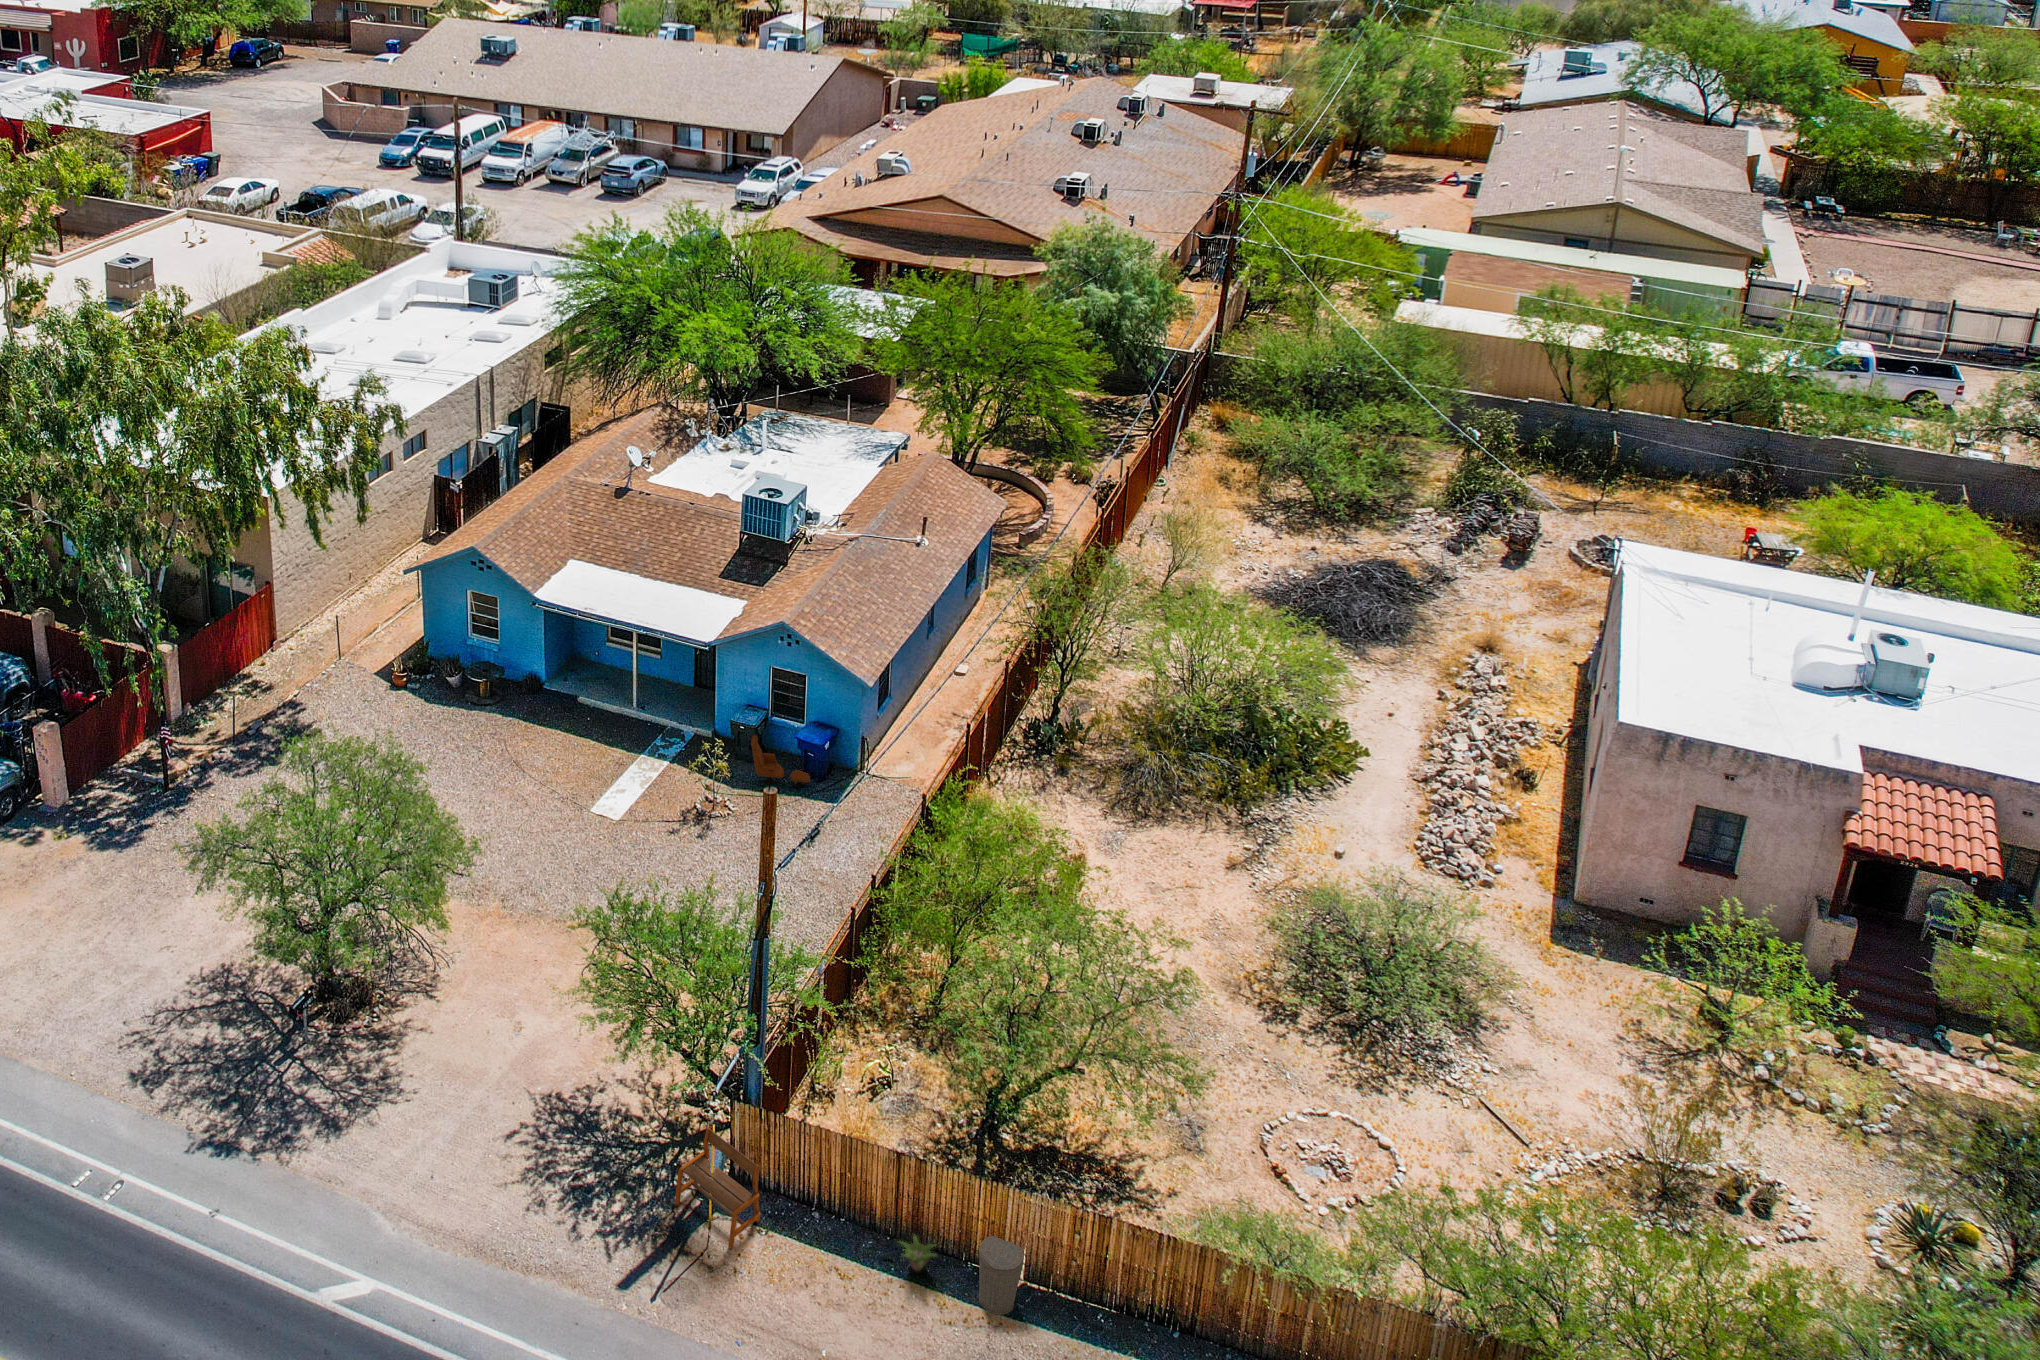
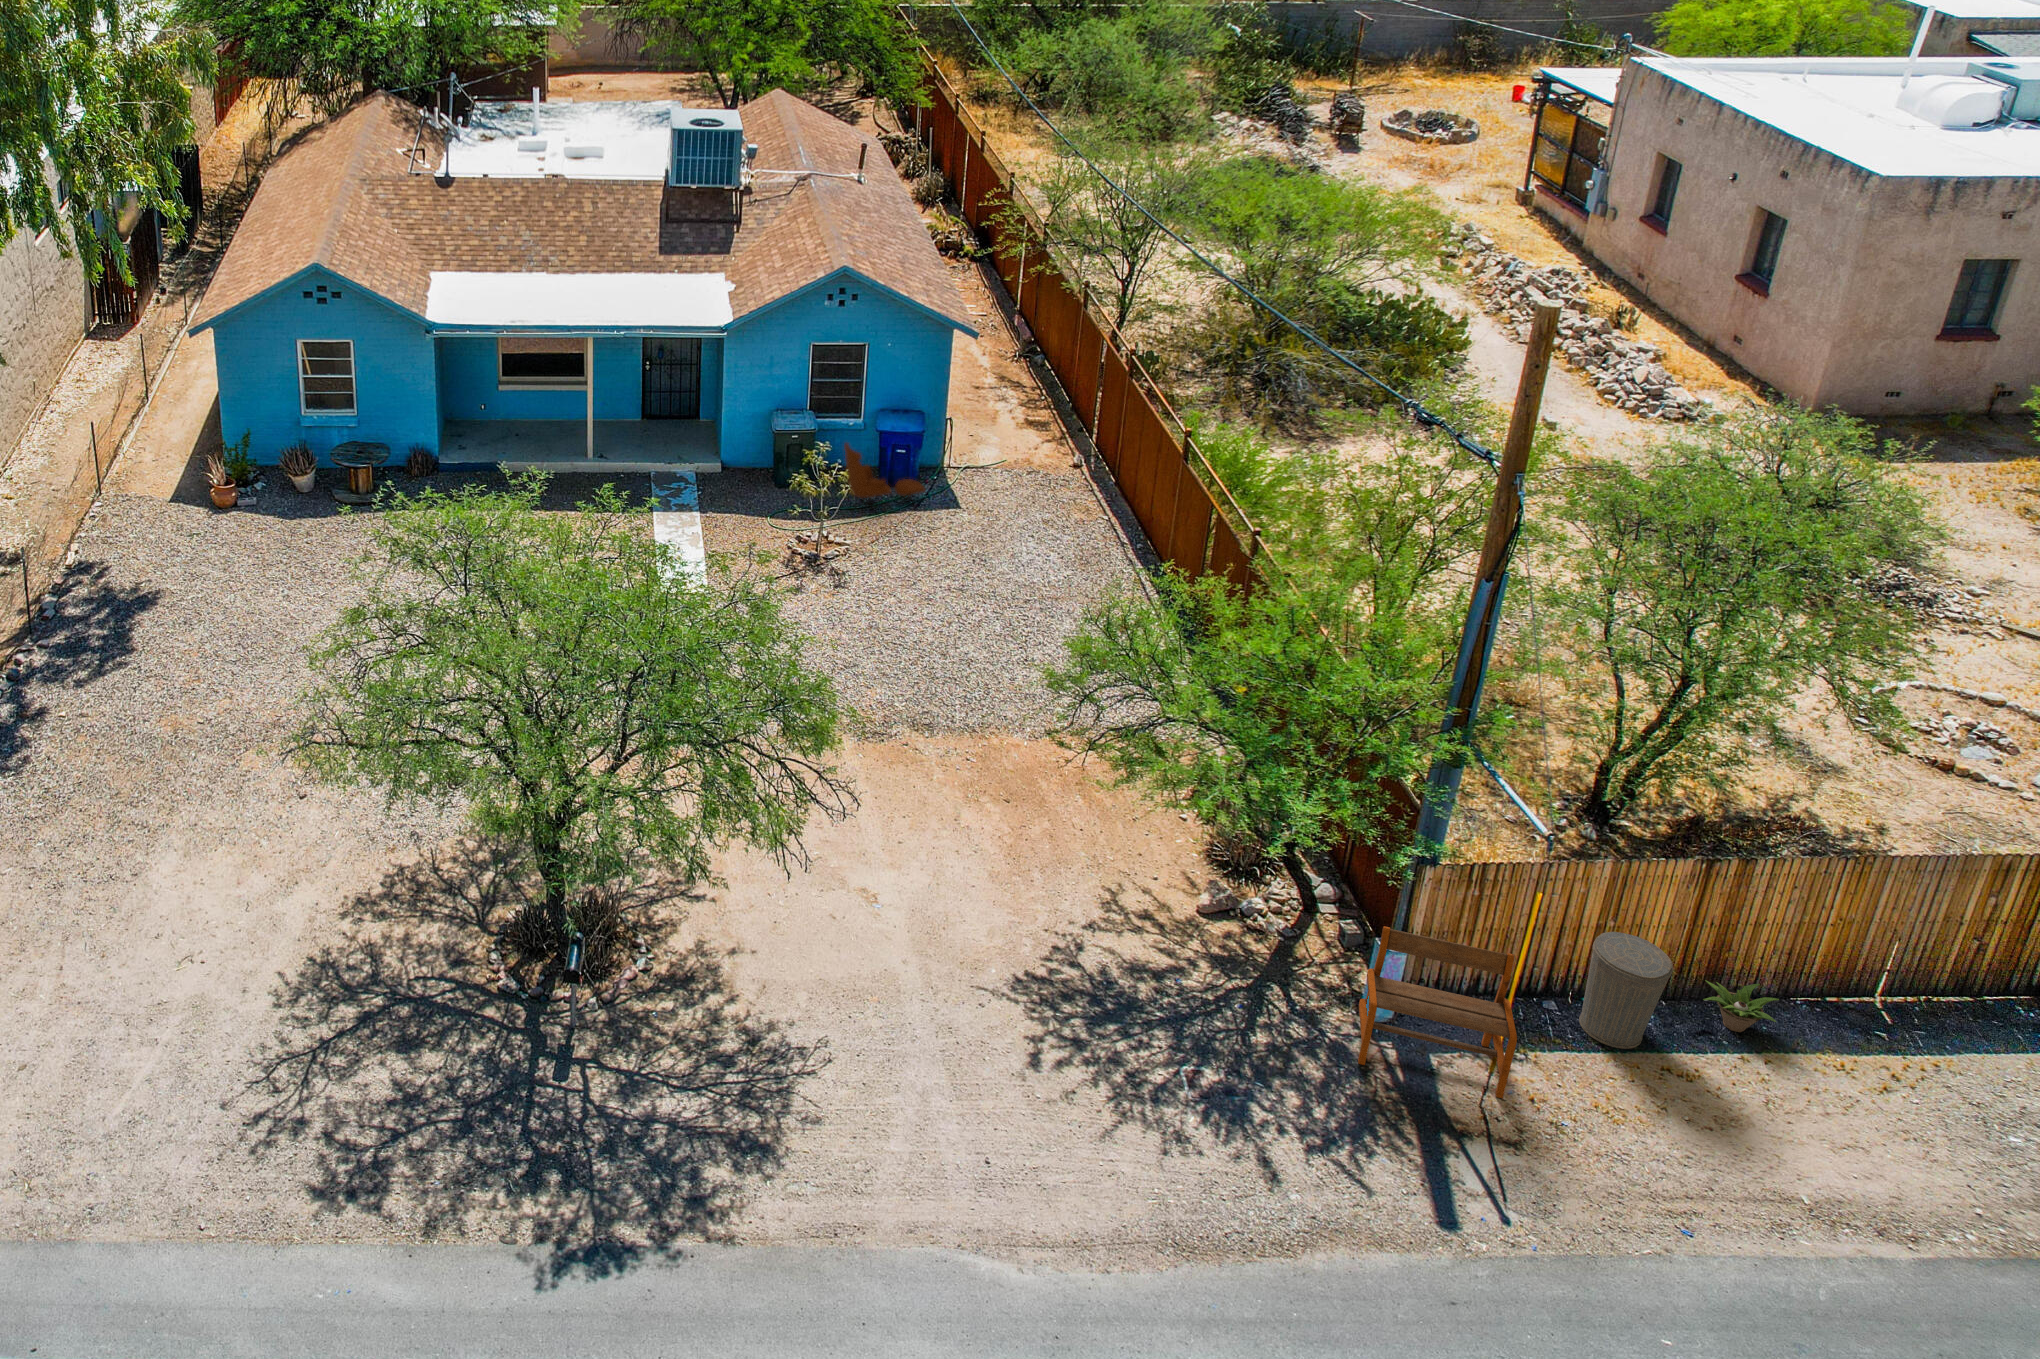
trash can: present [979,1236,1024,1315] -> present [1579,932,1673,1049]

